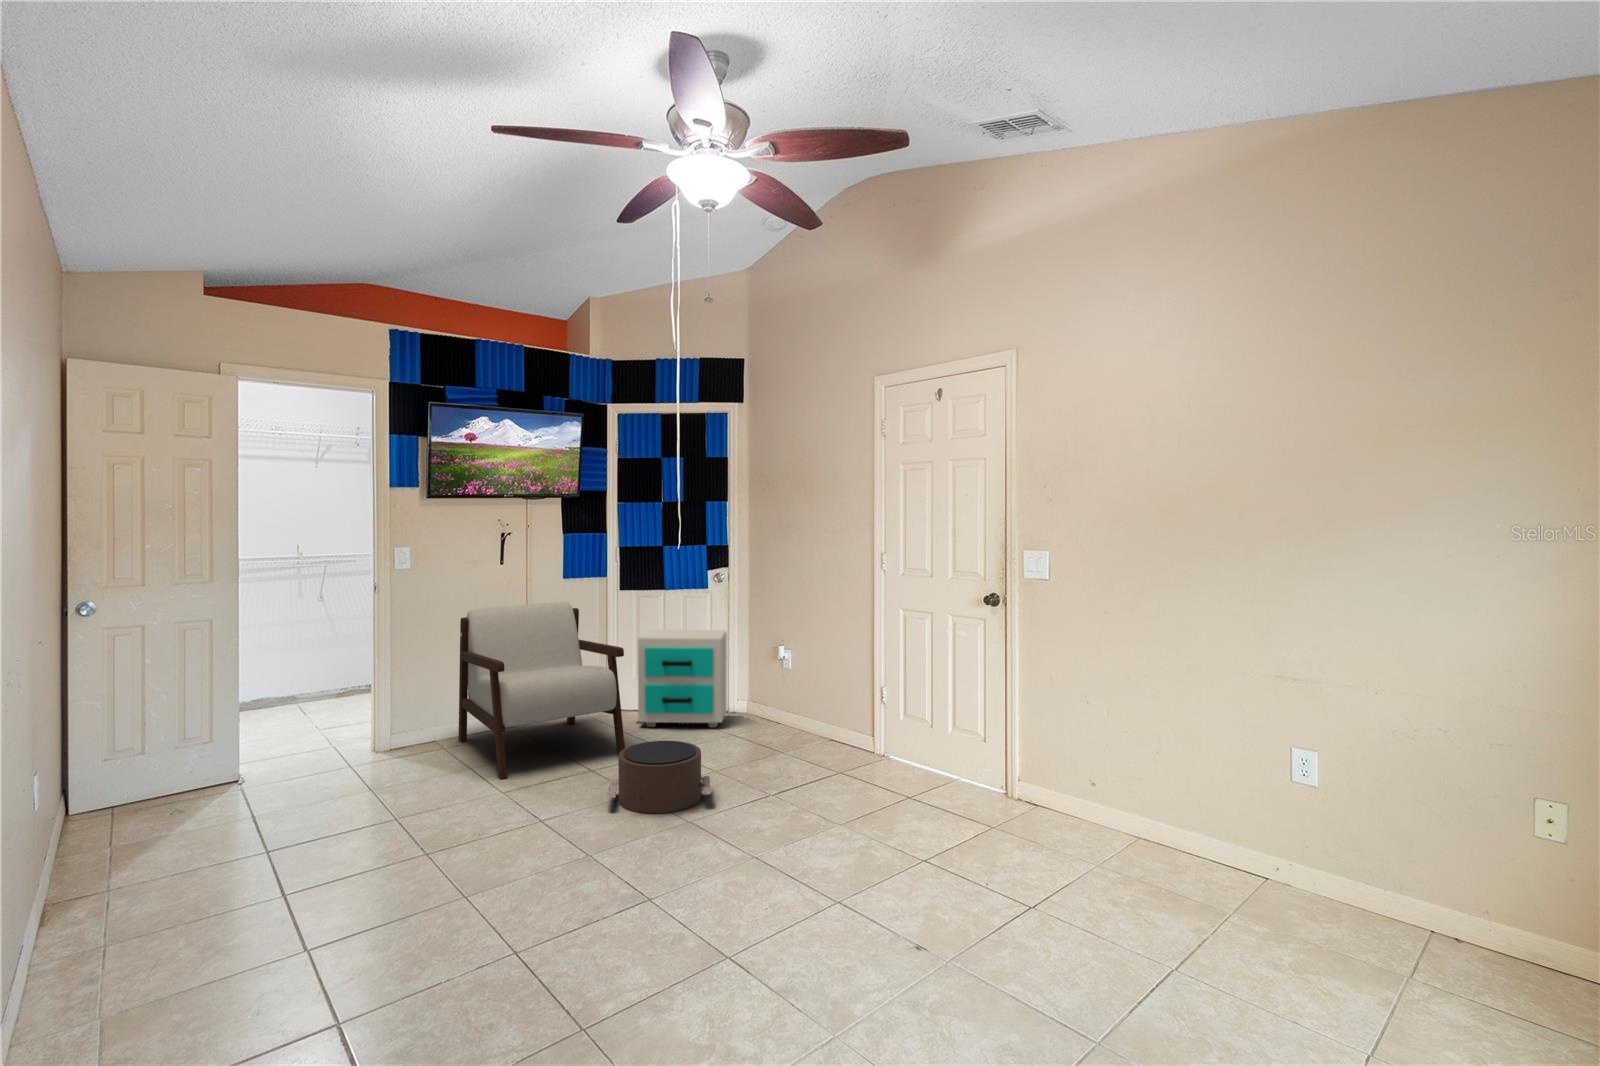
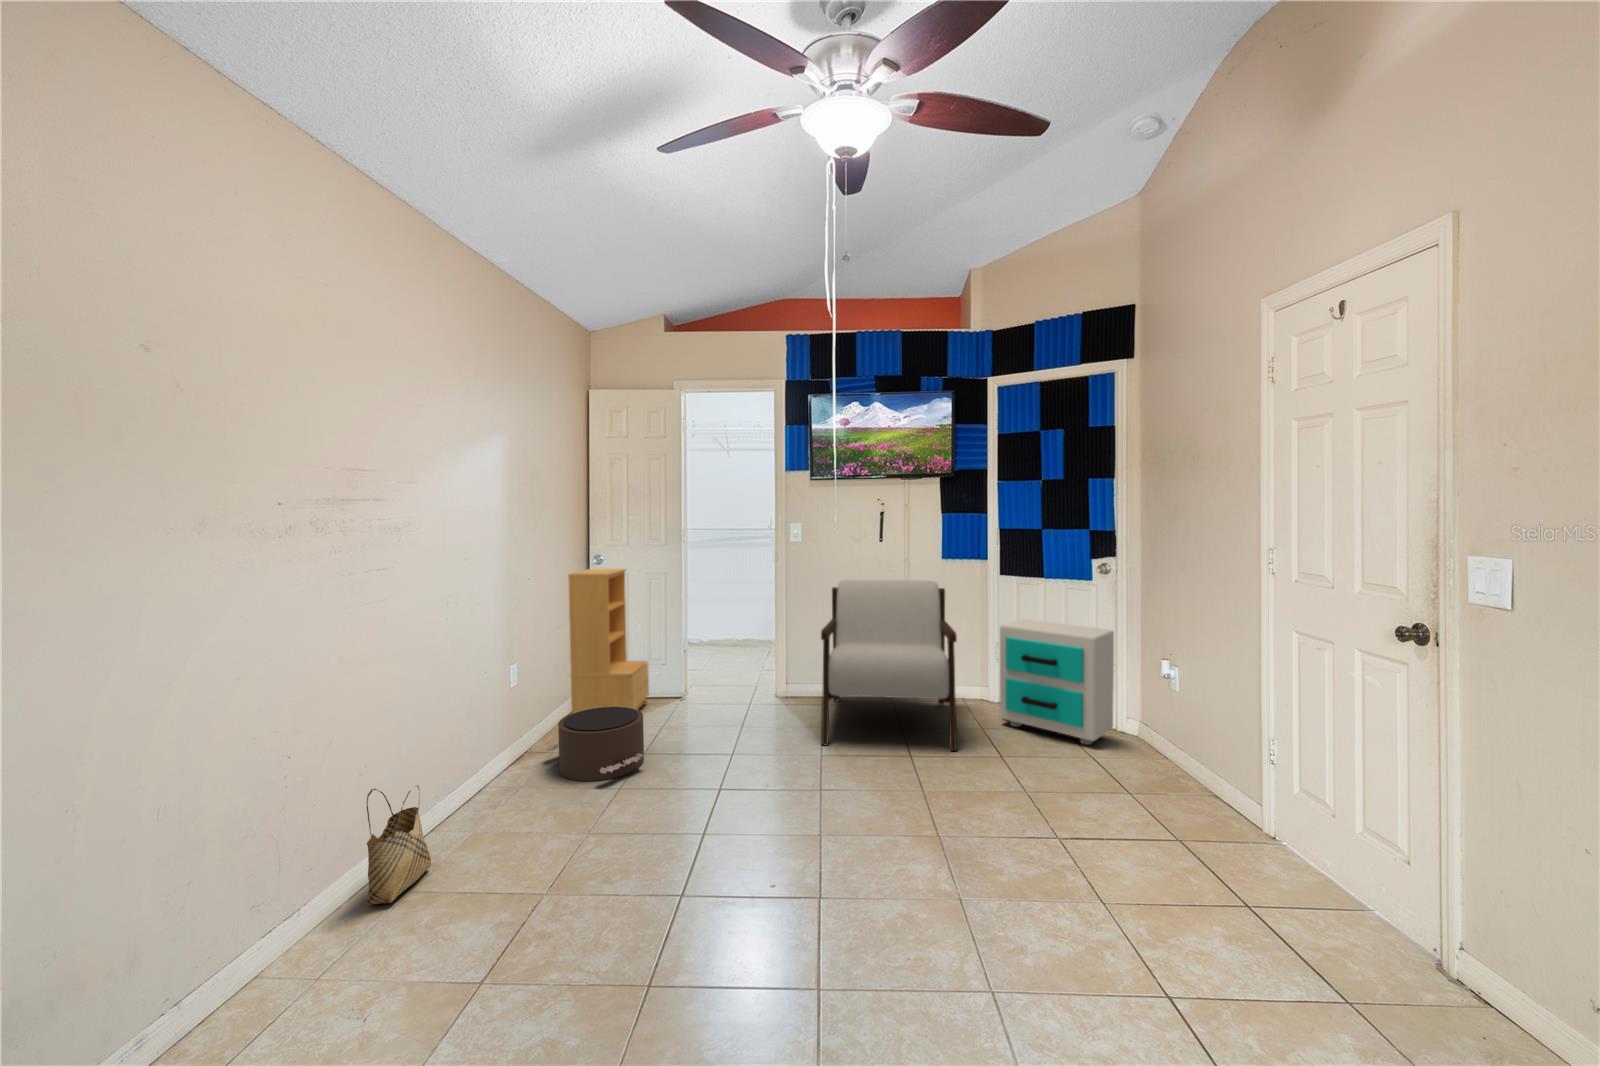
bookshelf: none [115,620,231,836] -> present [568,569,649,712]
pouf: present [607,741,712,813] -> present [546,706,645,781]
woven basket: none [170,883,236,1023] -> present [367,785,431,904]

